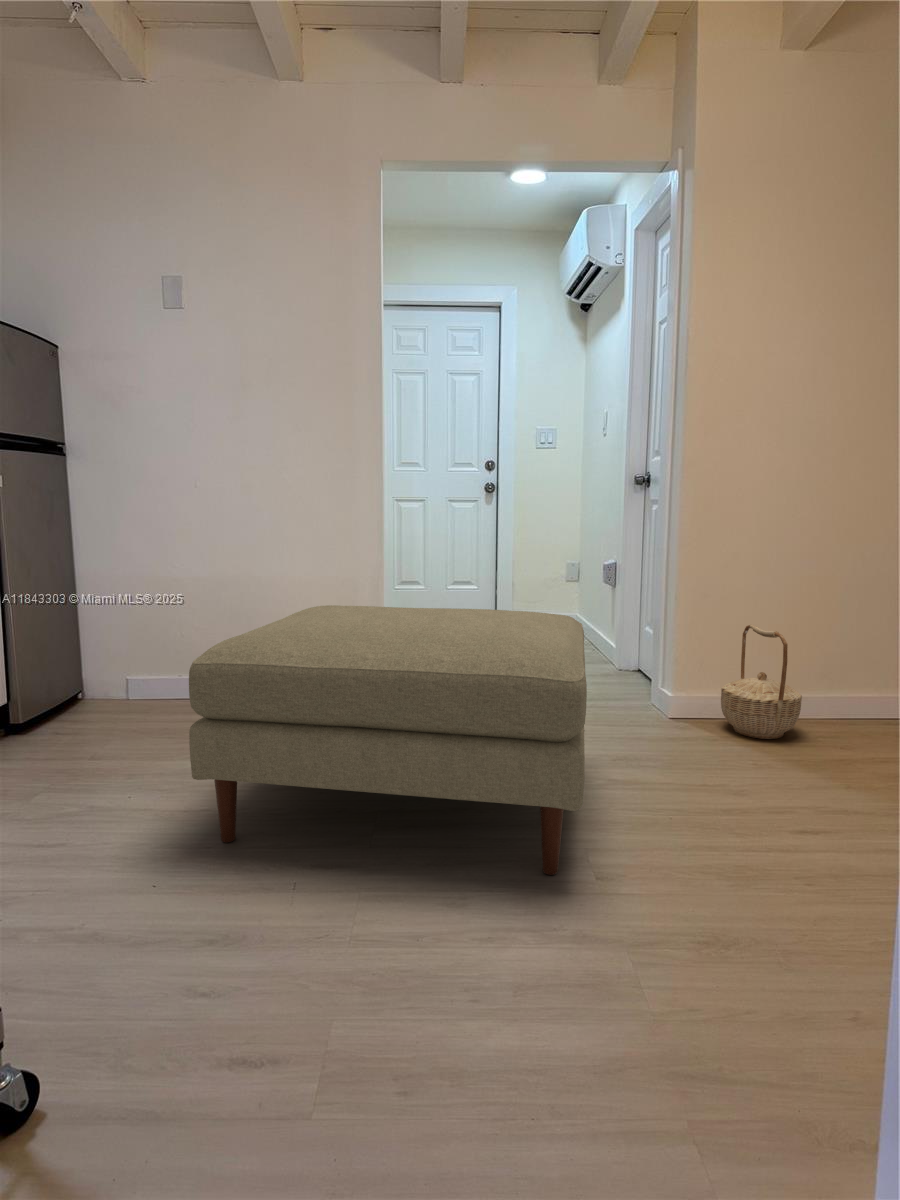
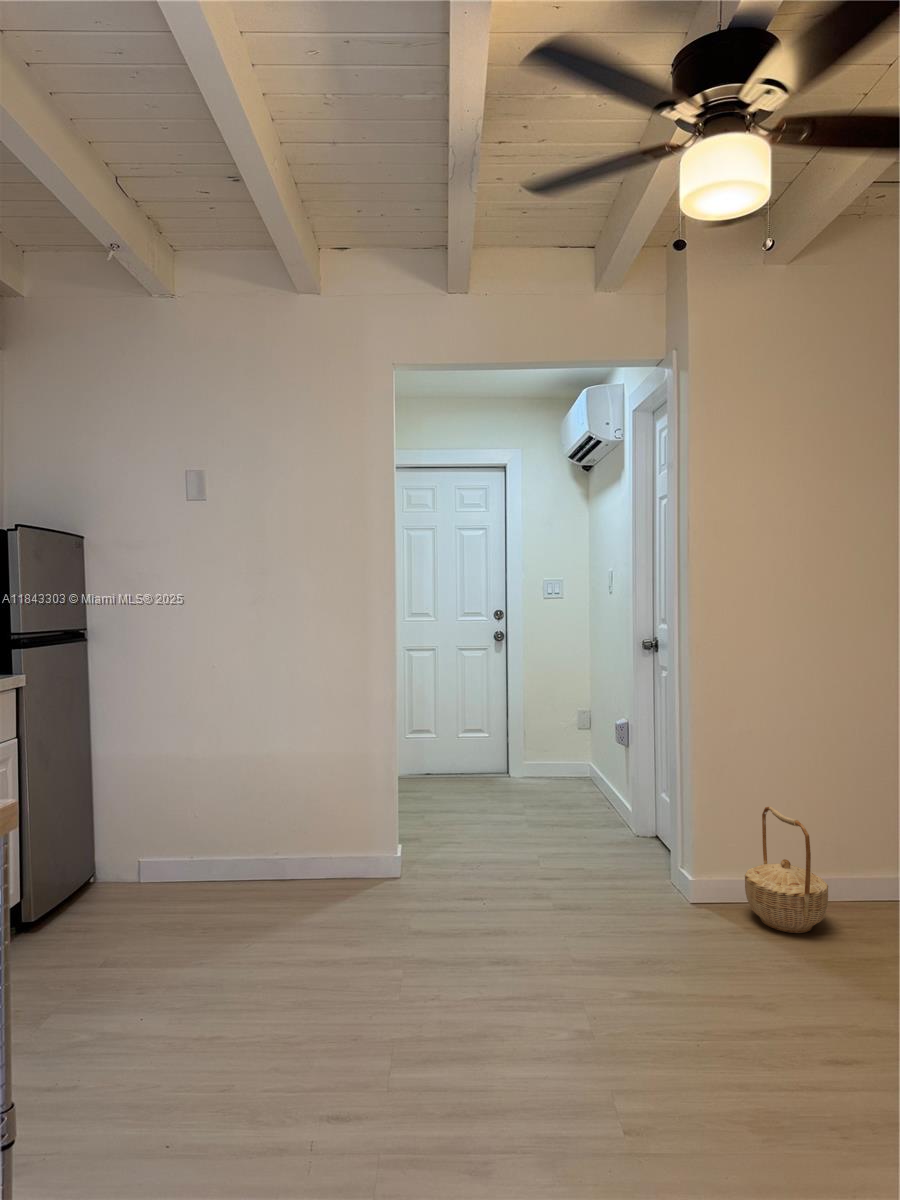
ottoman: present [189,605,587,875] -> none [209,806,615,1139]

